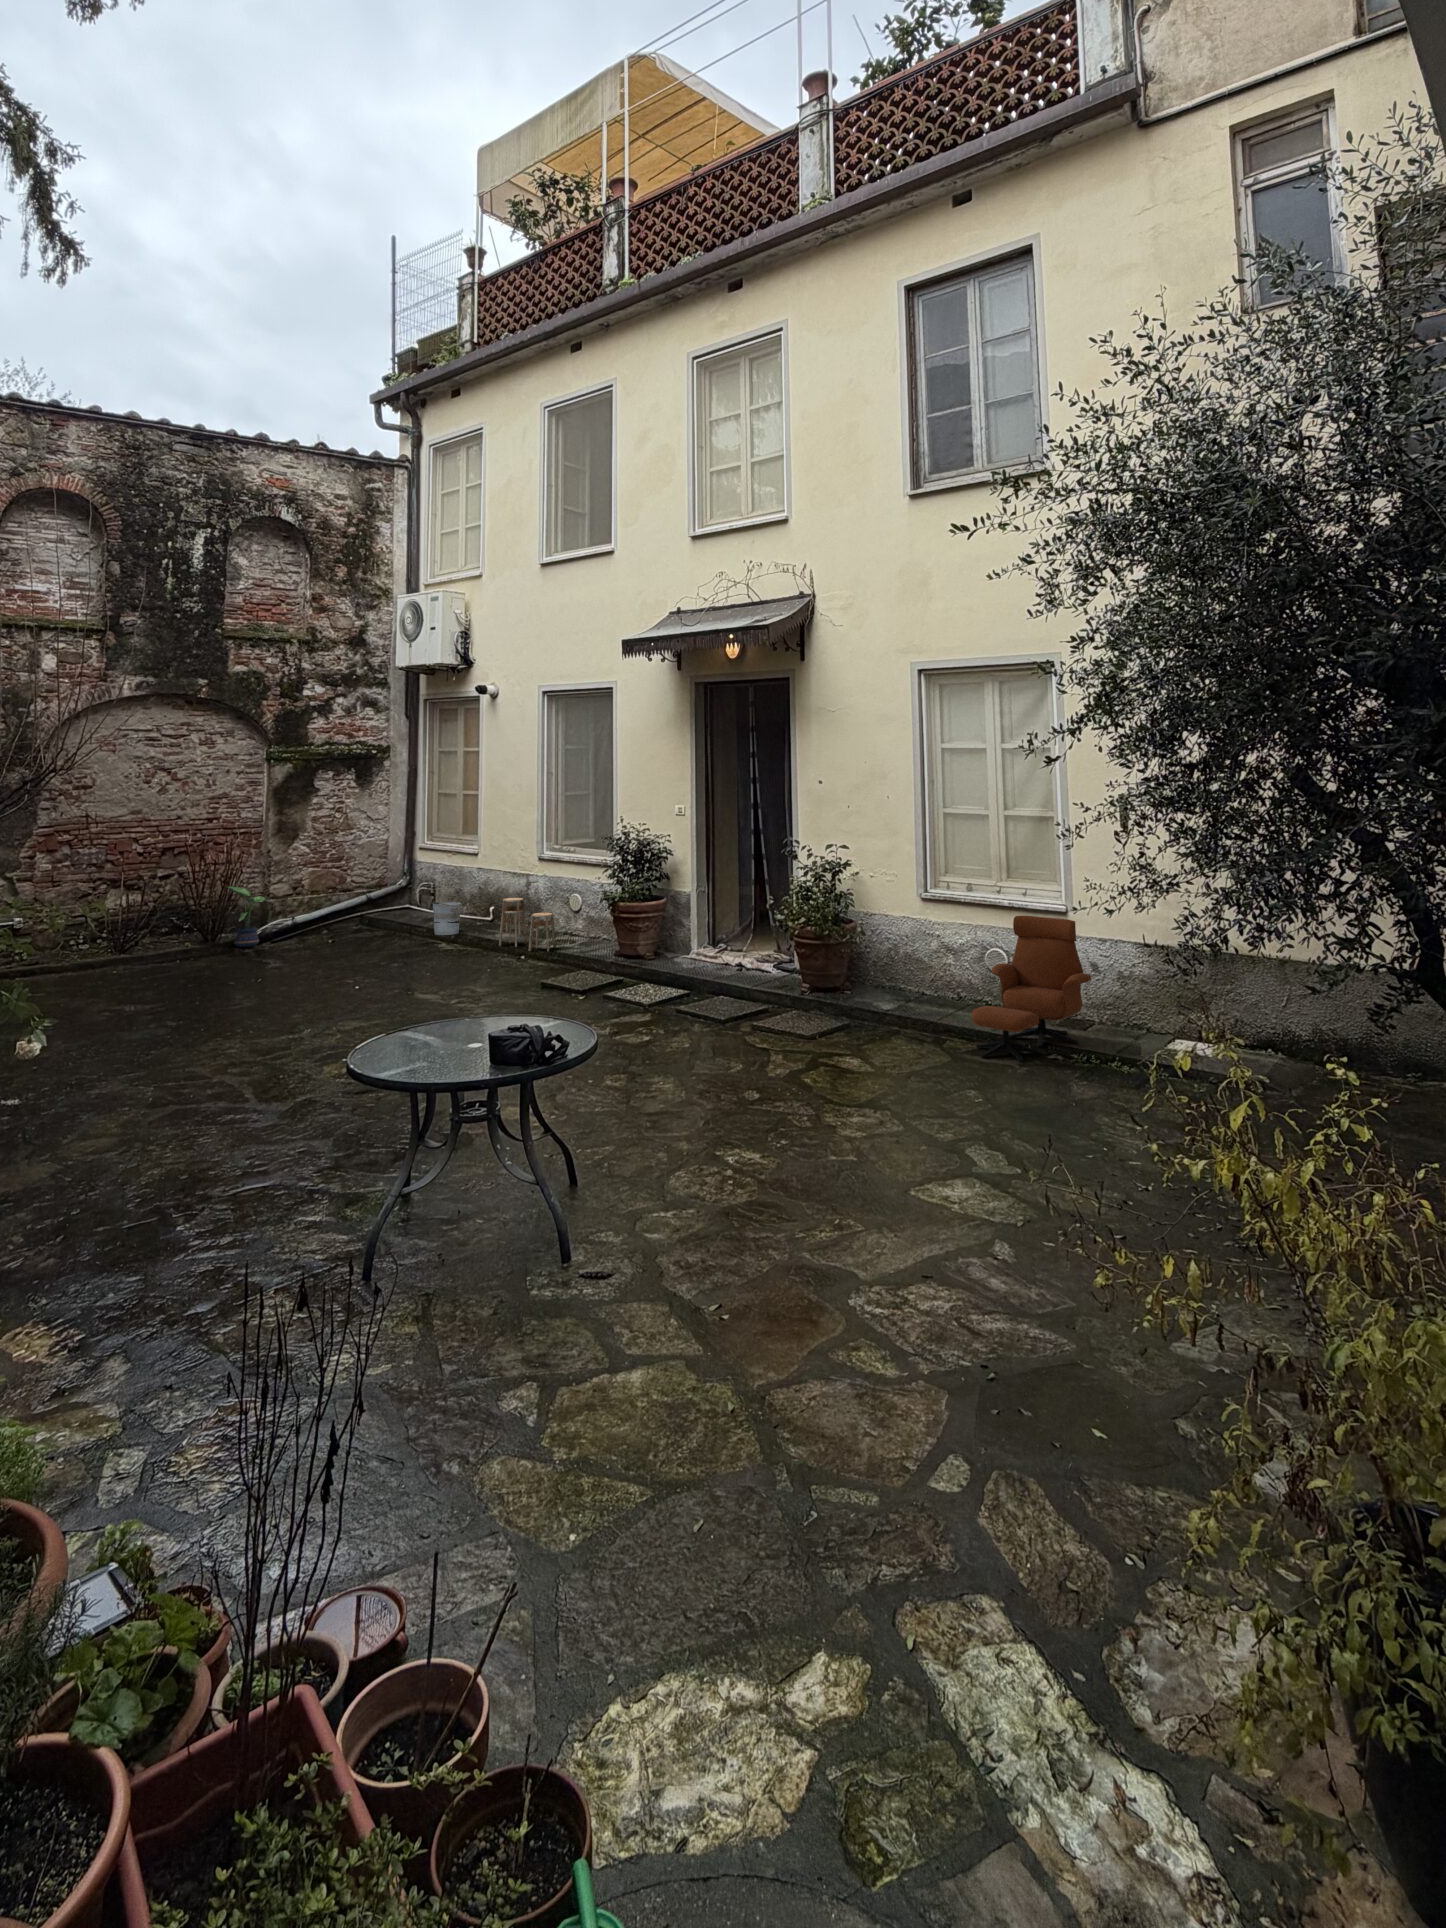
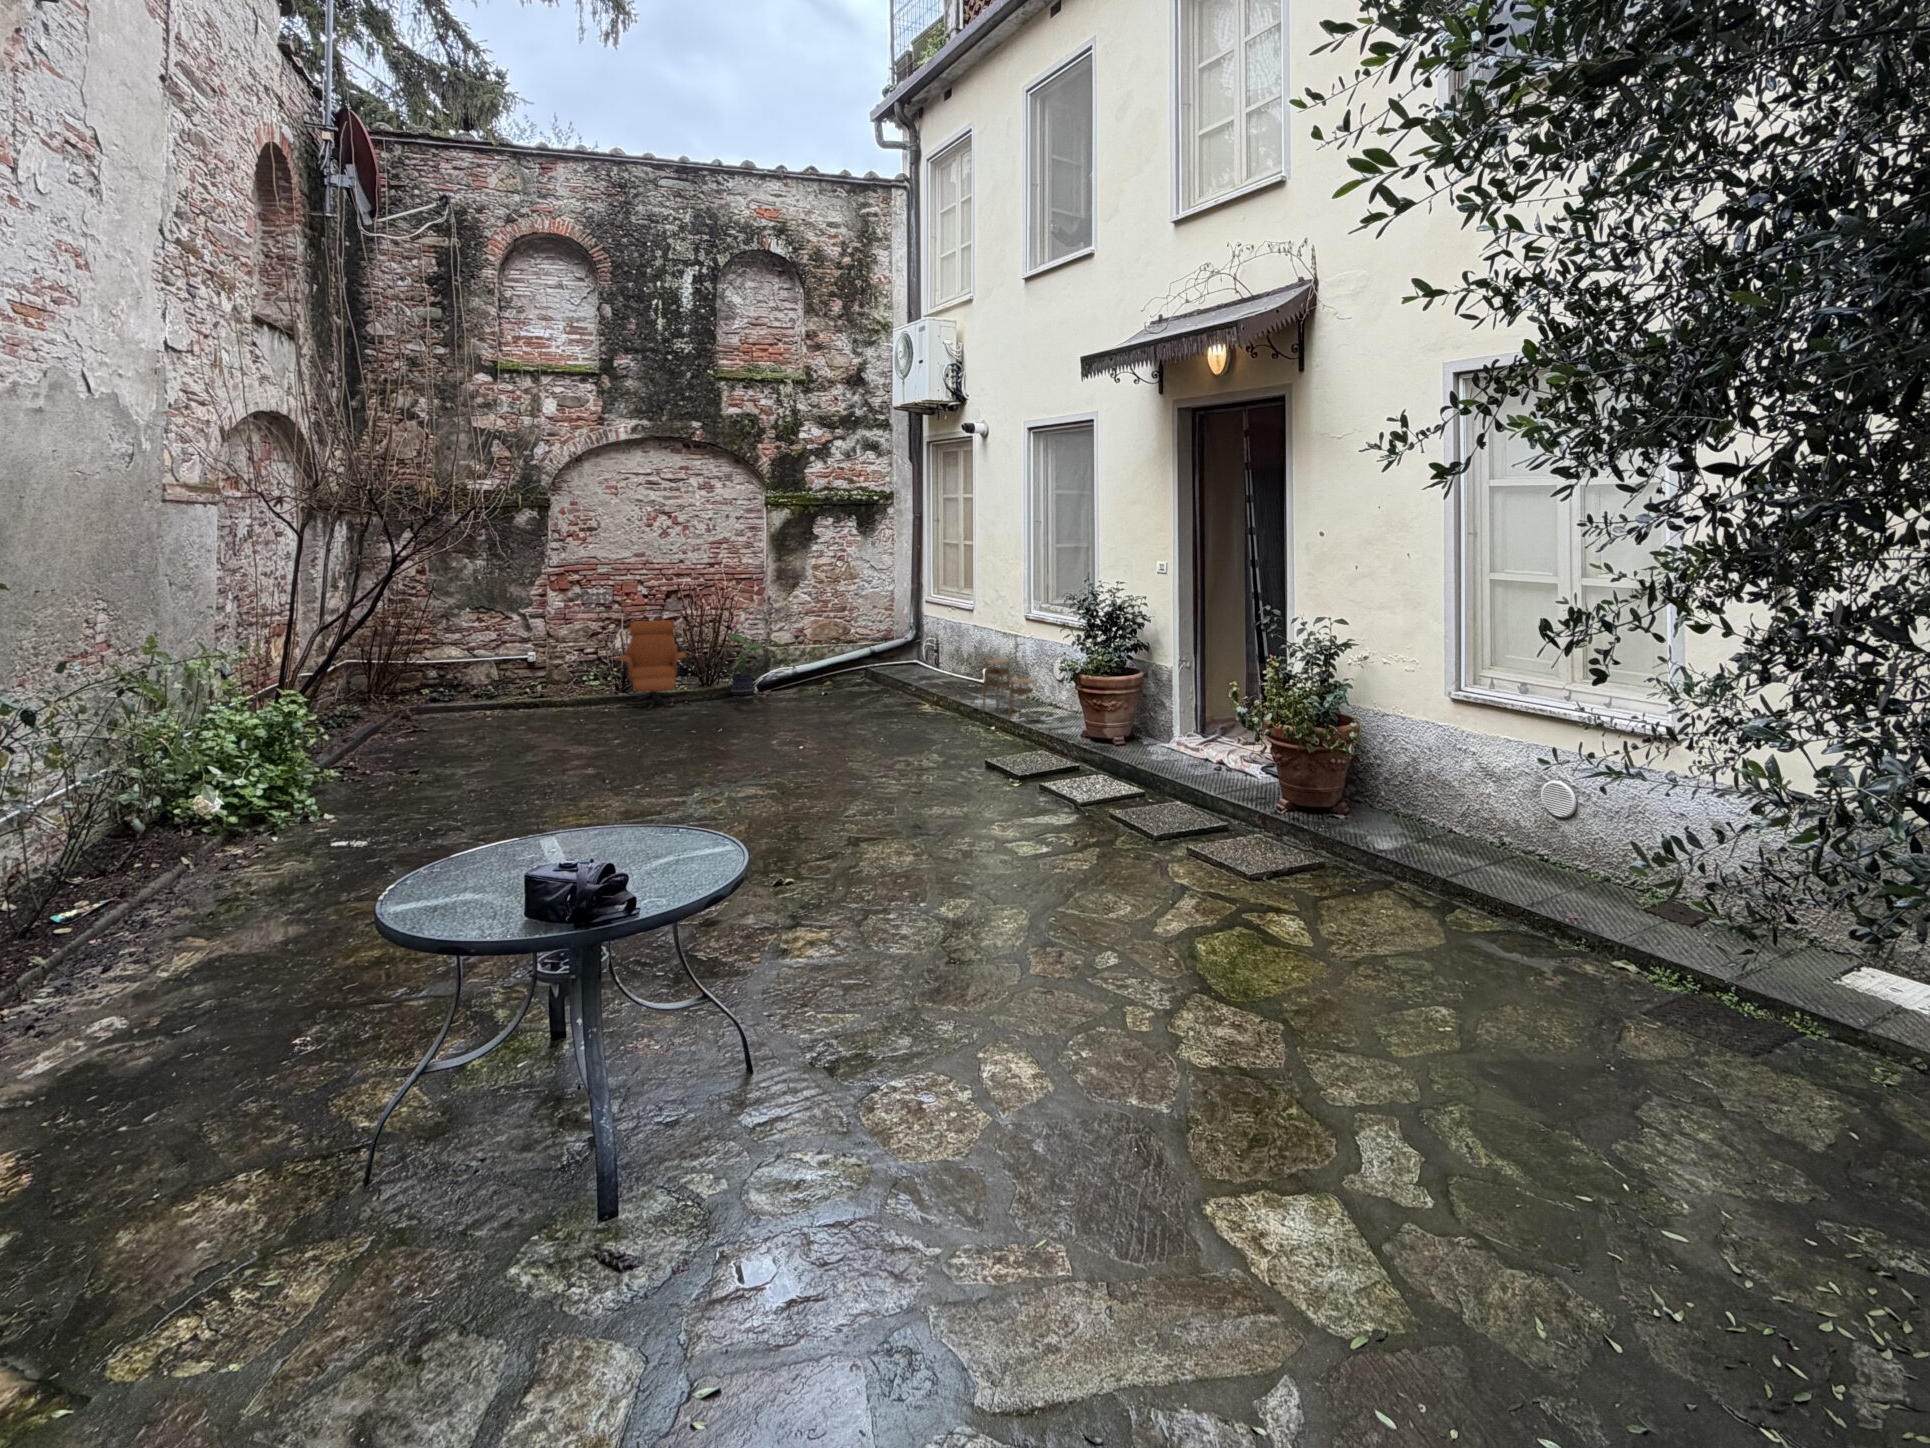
bucket: present [430,902,461,935] -> none [926,658,958,694]
lounge chair: present [972,916,1092,1061] -> present [618,620,687,710]

